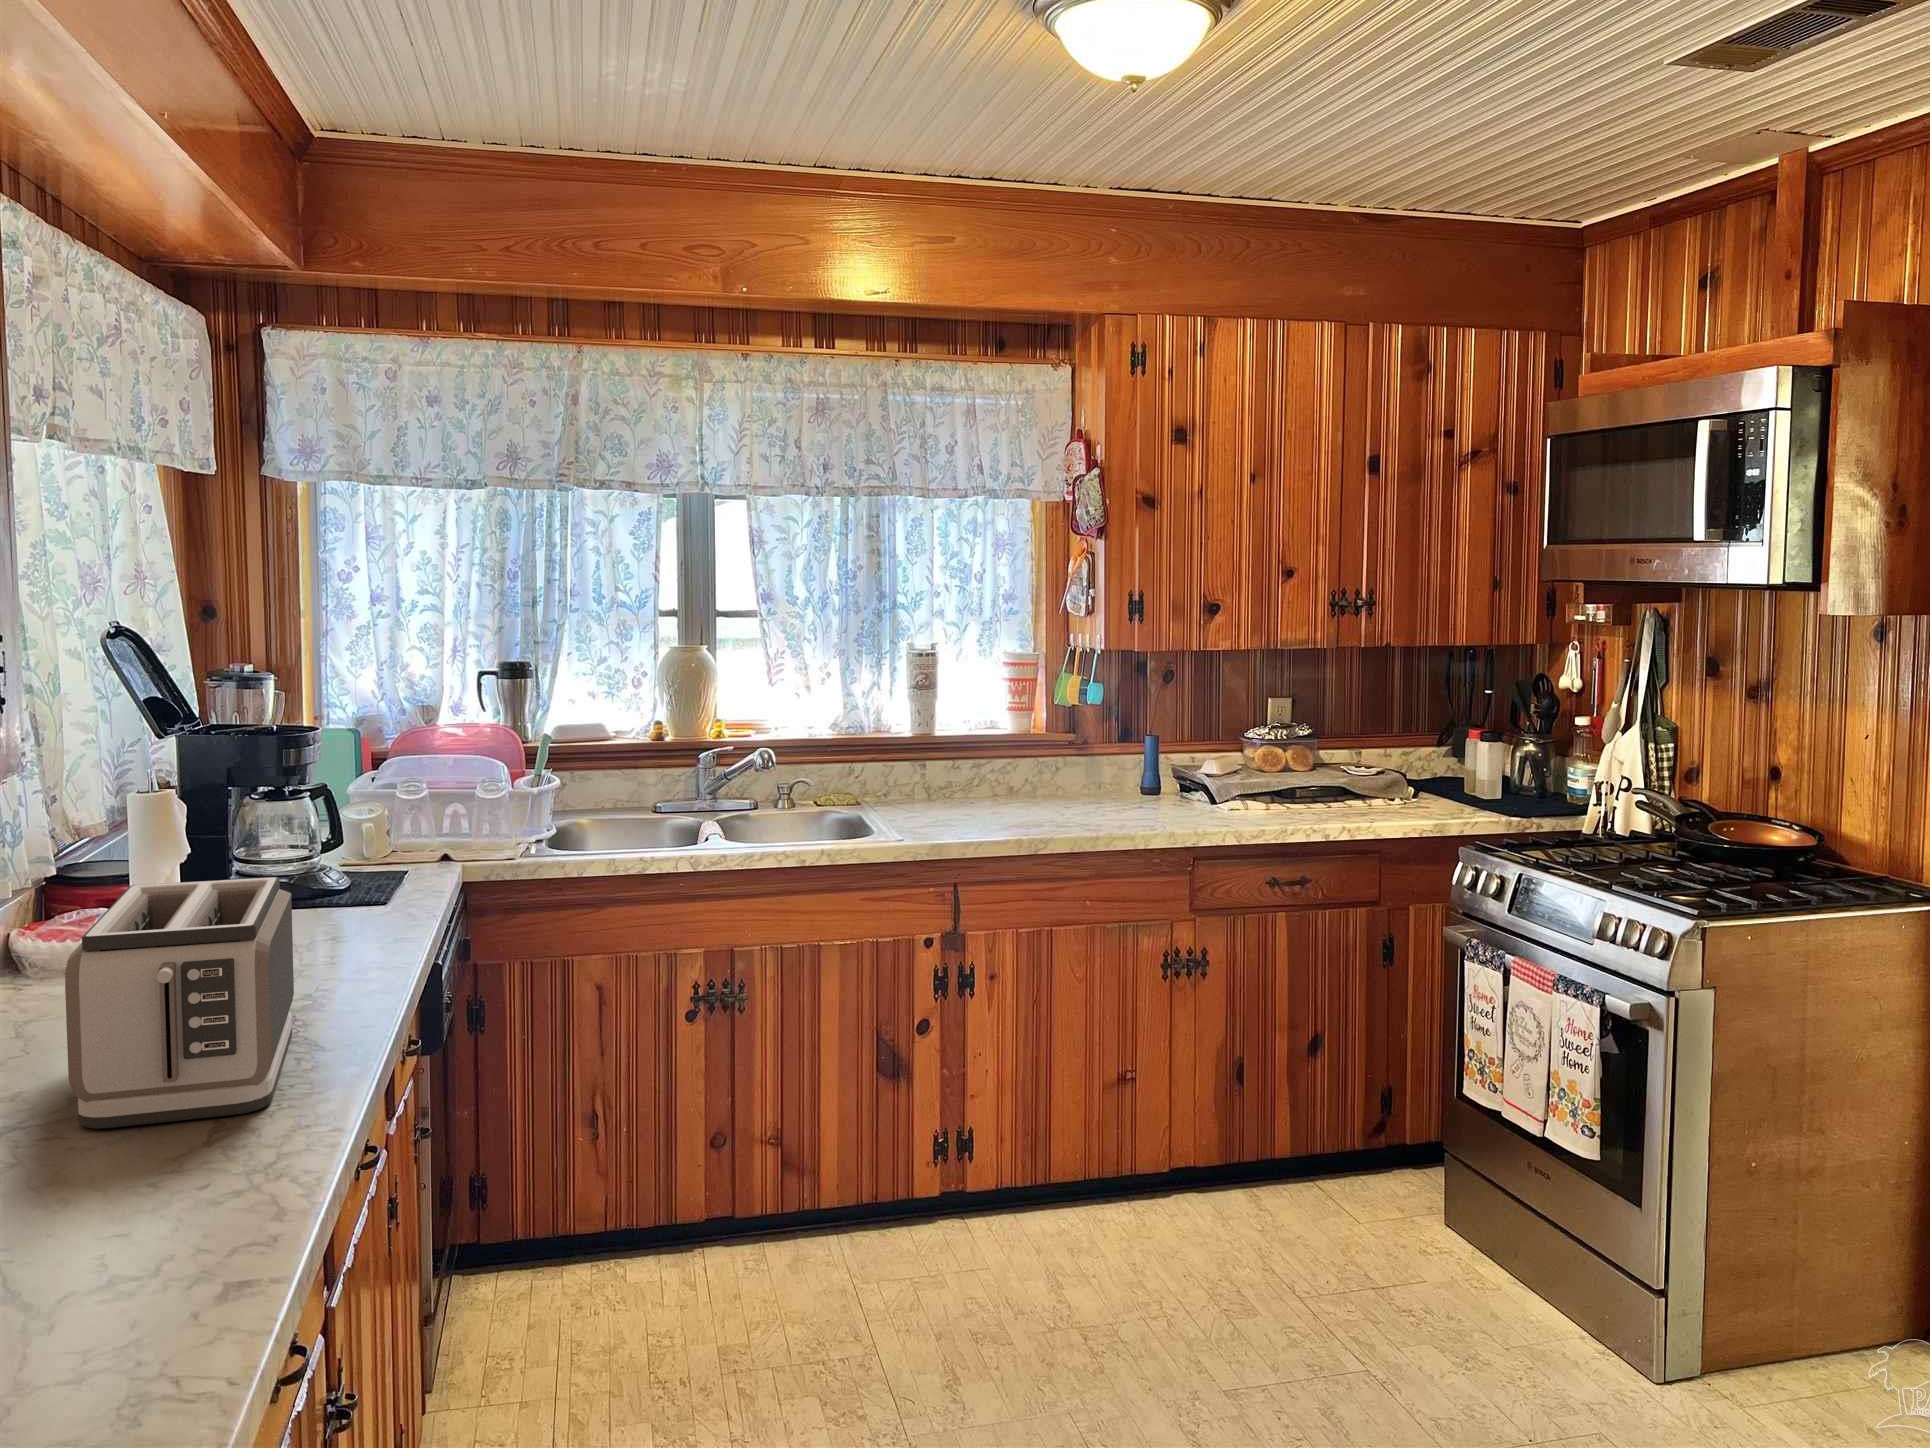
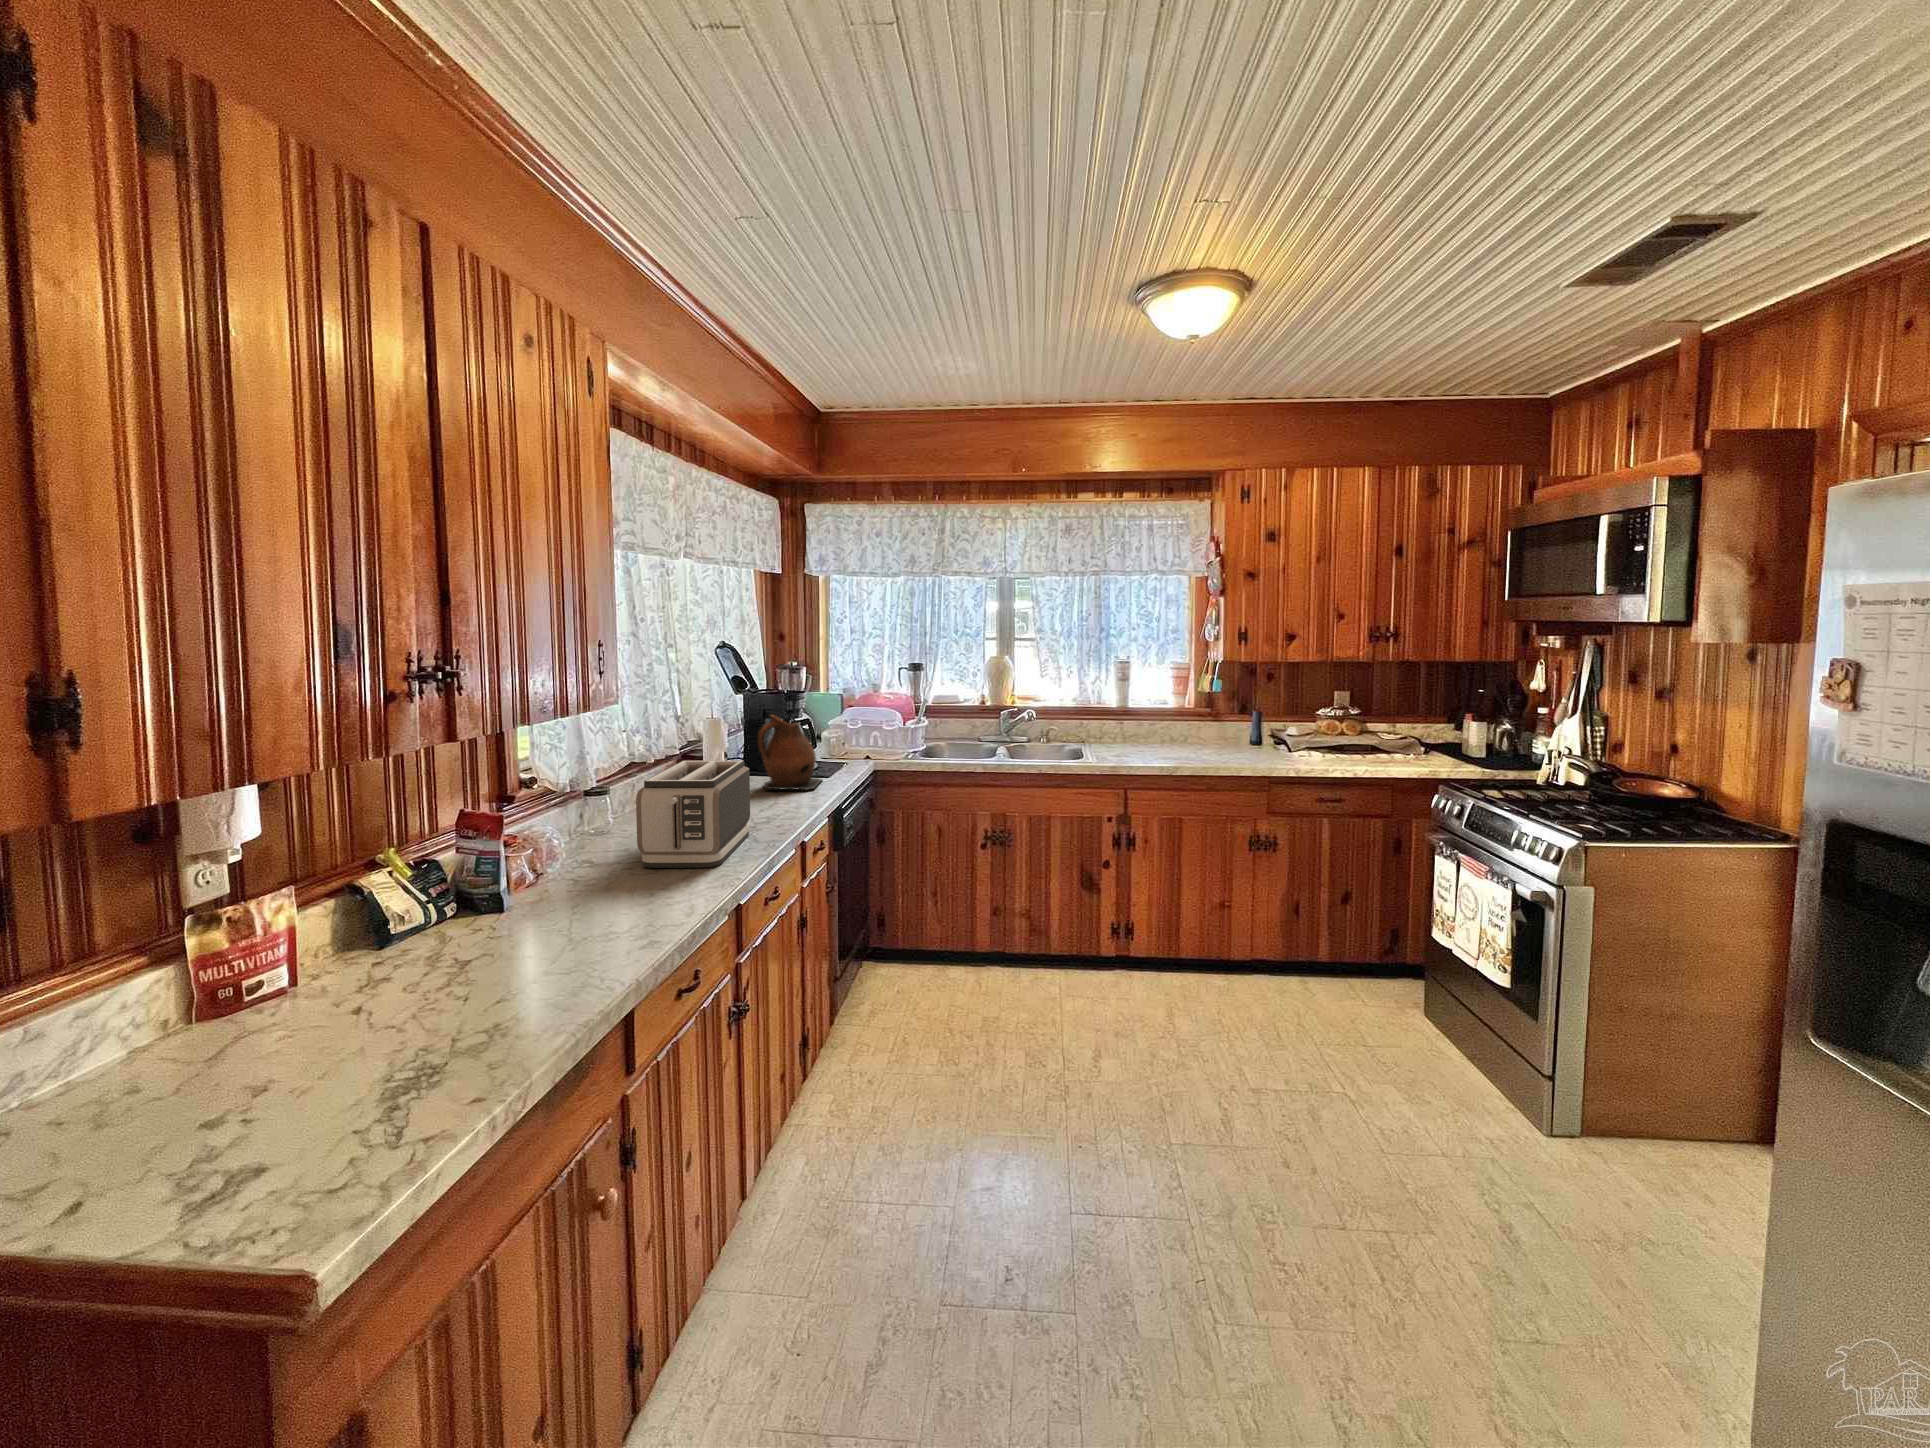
ceramic pitcher: none [242,777,380,935] -> present [758,716,822,790]

